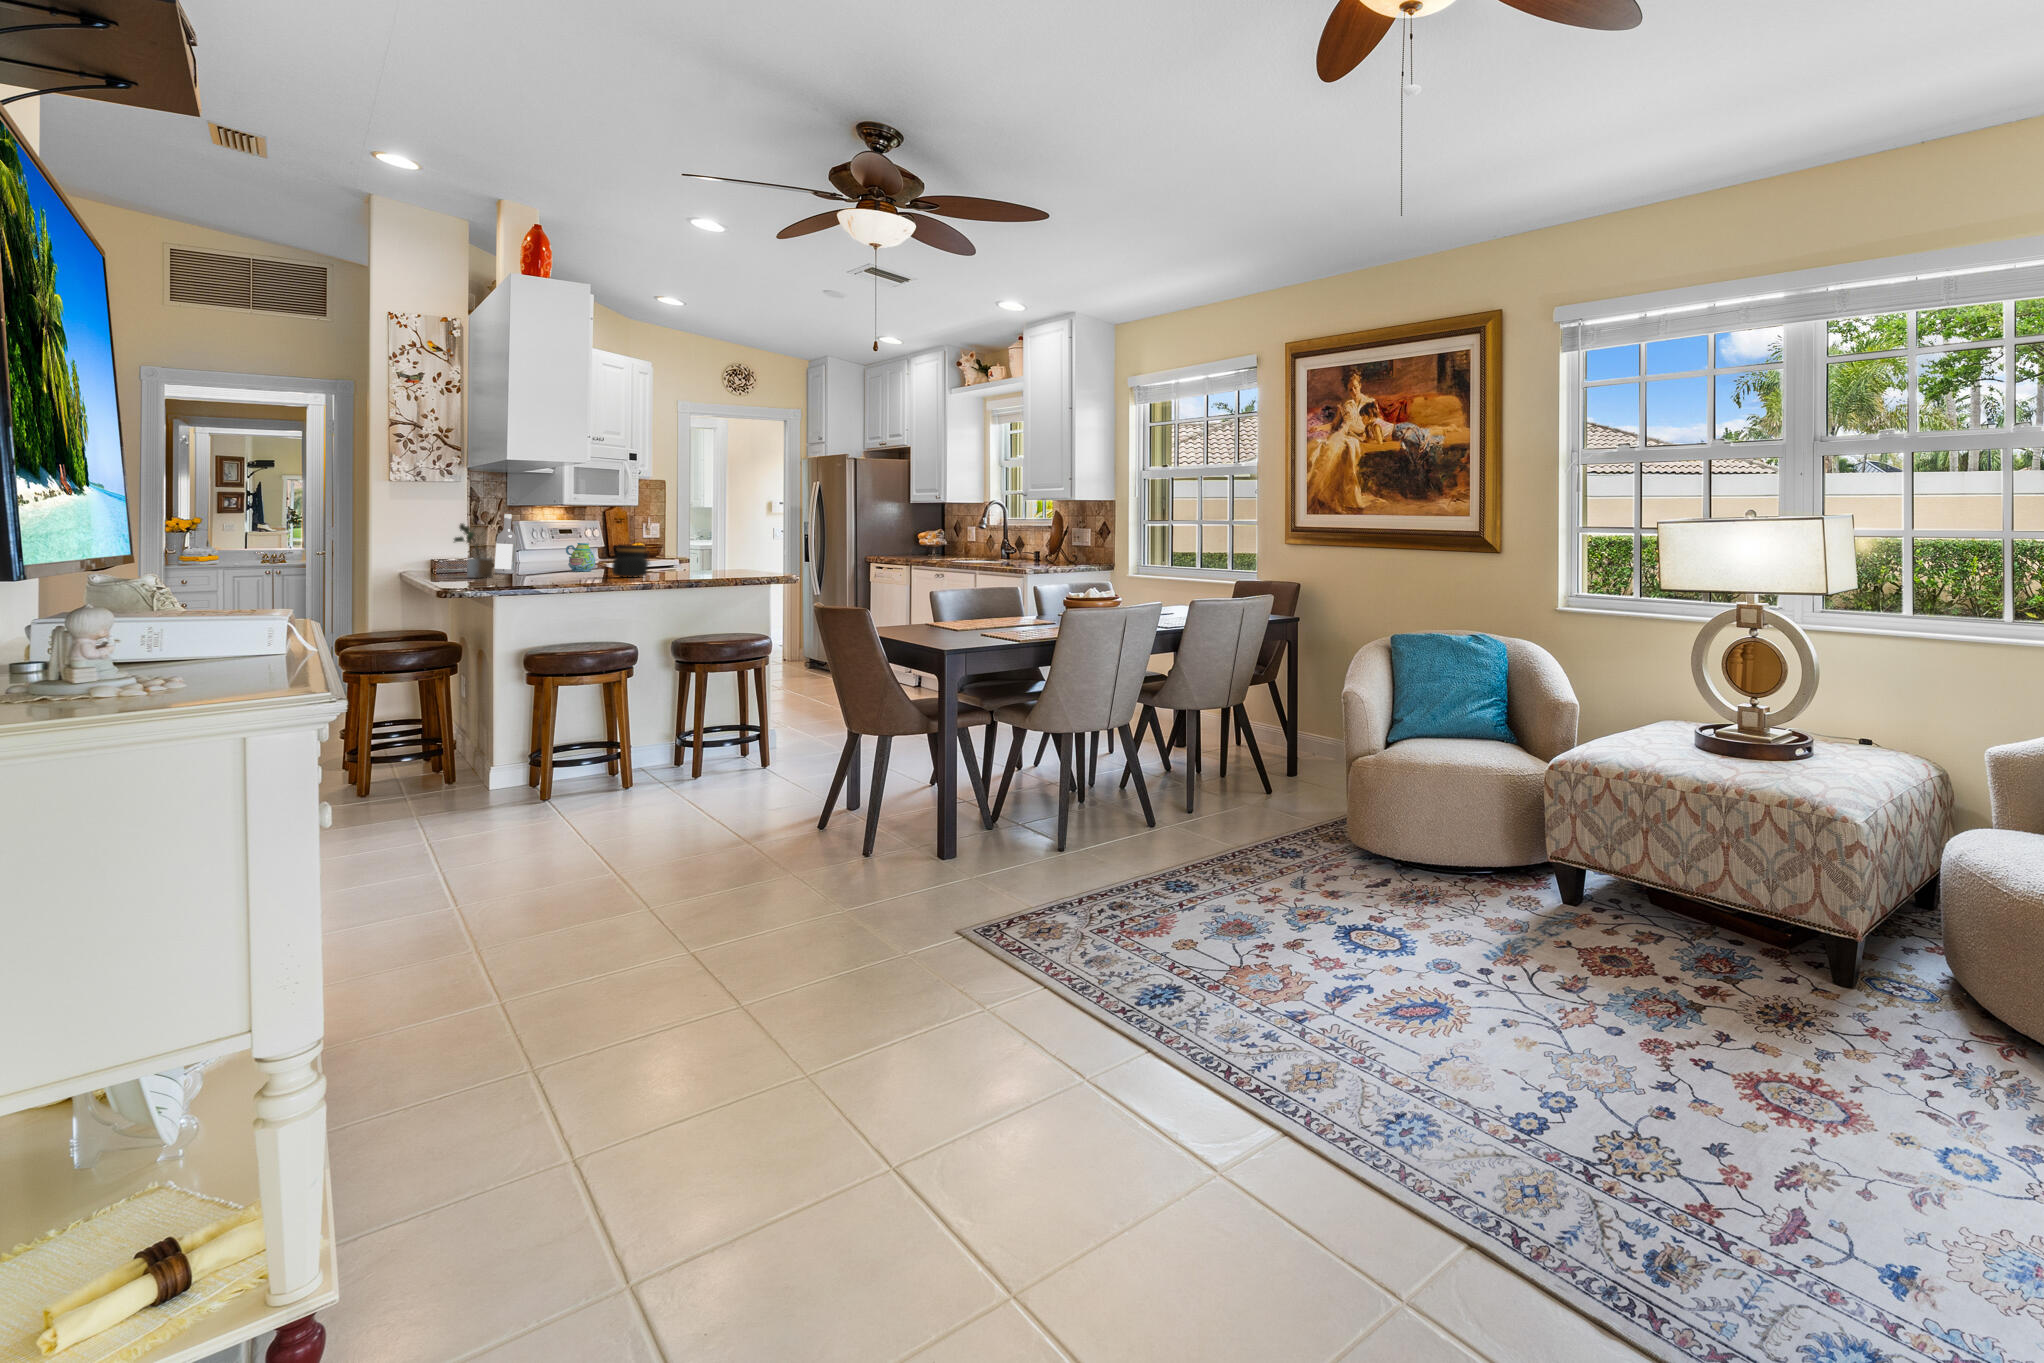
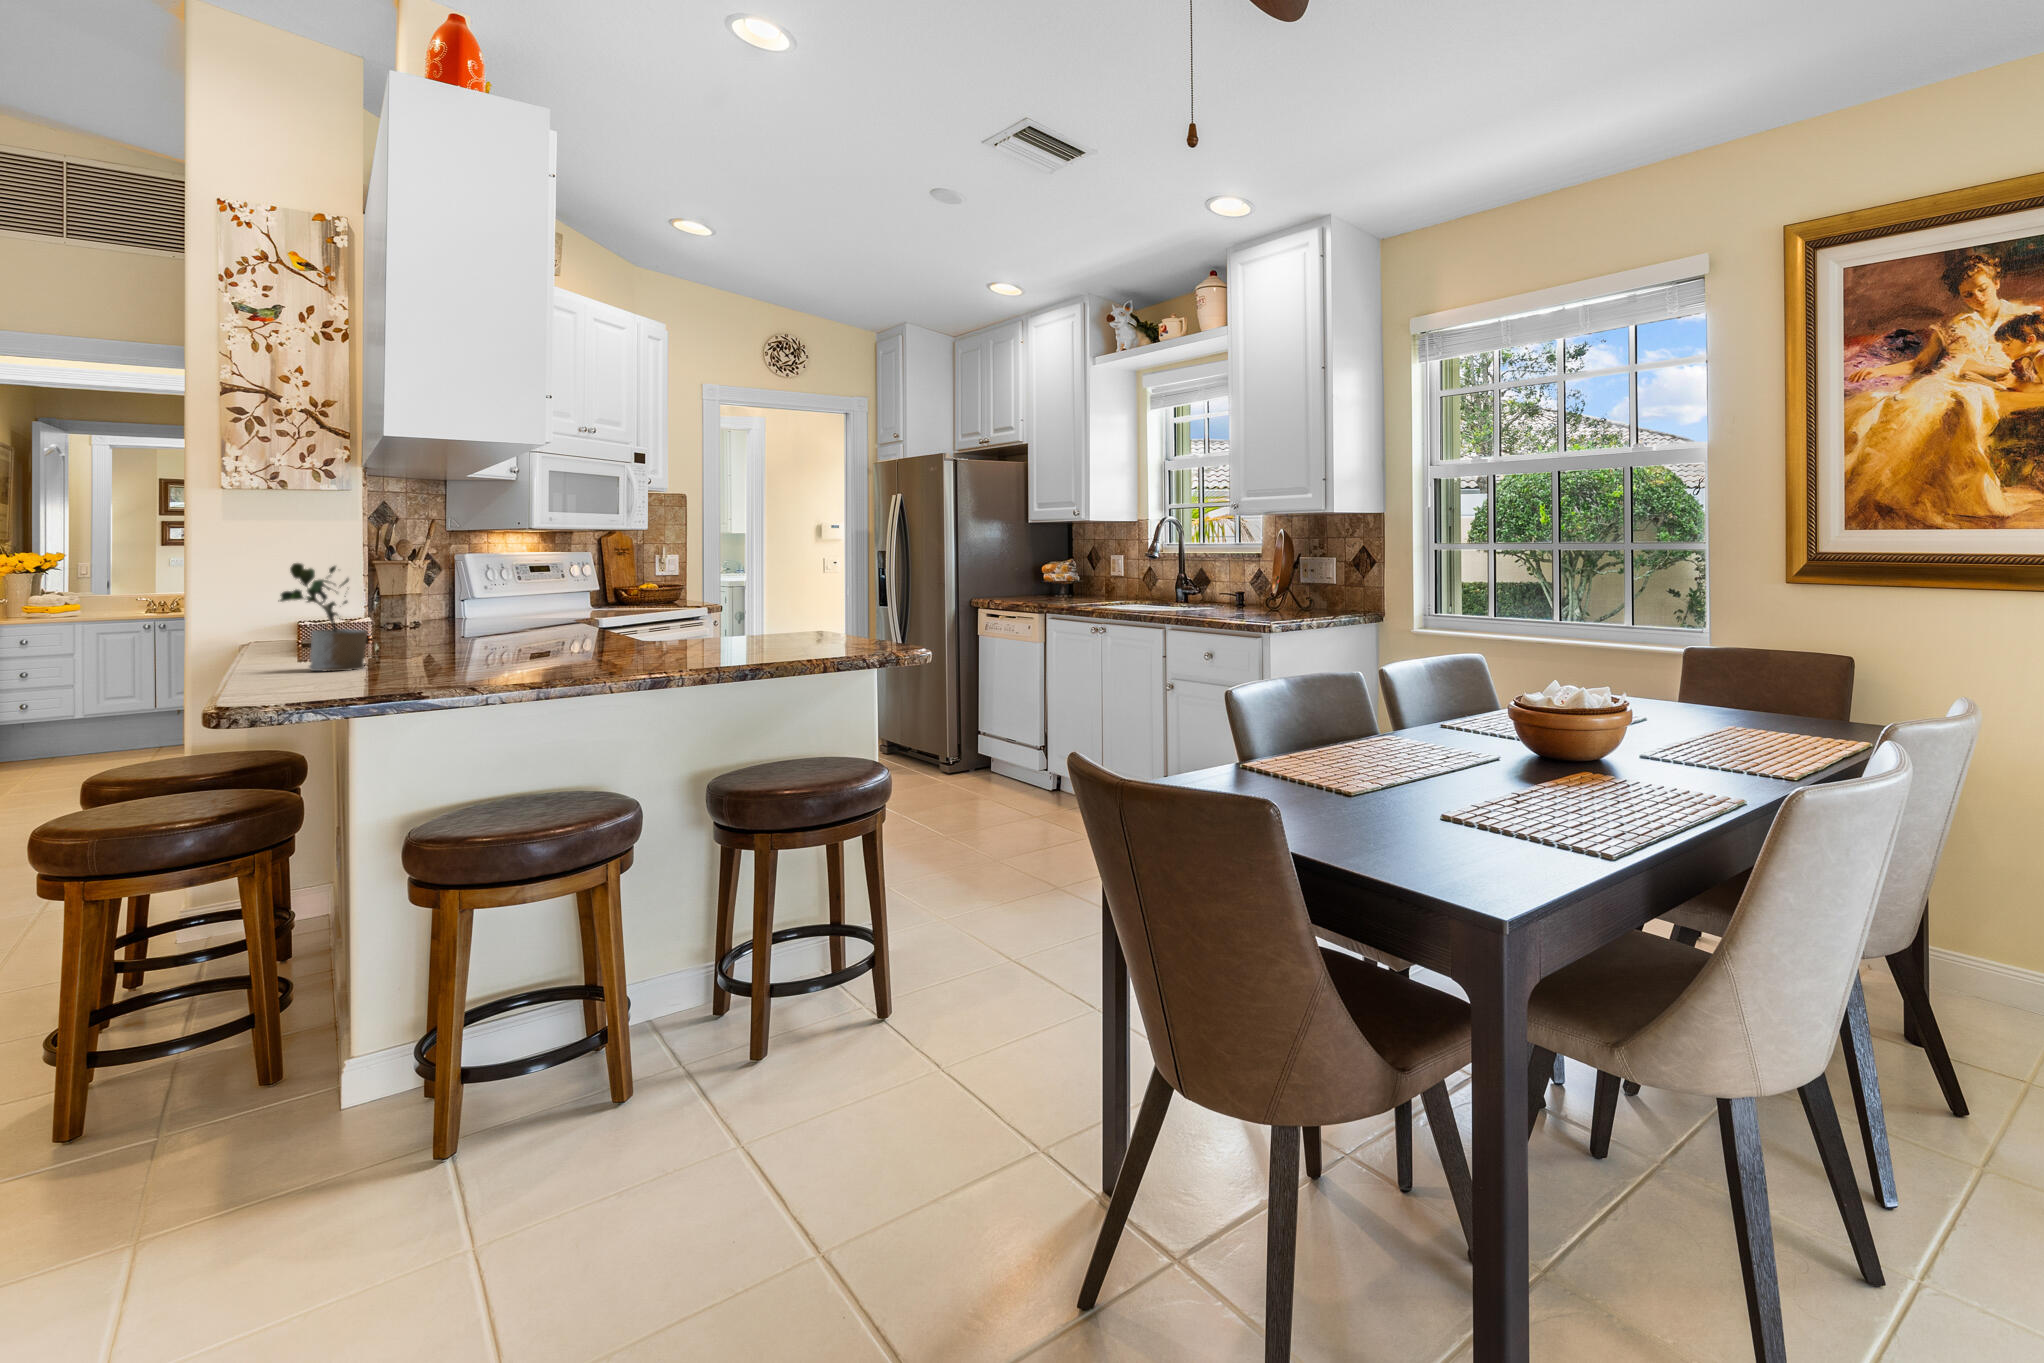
wine bottle: present [495,514,516,574] -> none [388,544,429,652]
mug: present [566,543,595,572] -> none [523,592,575,643]
jar: present [610,545,649,578] -> none [592,600,673,665]

